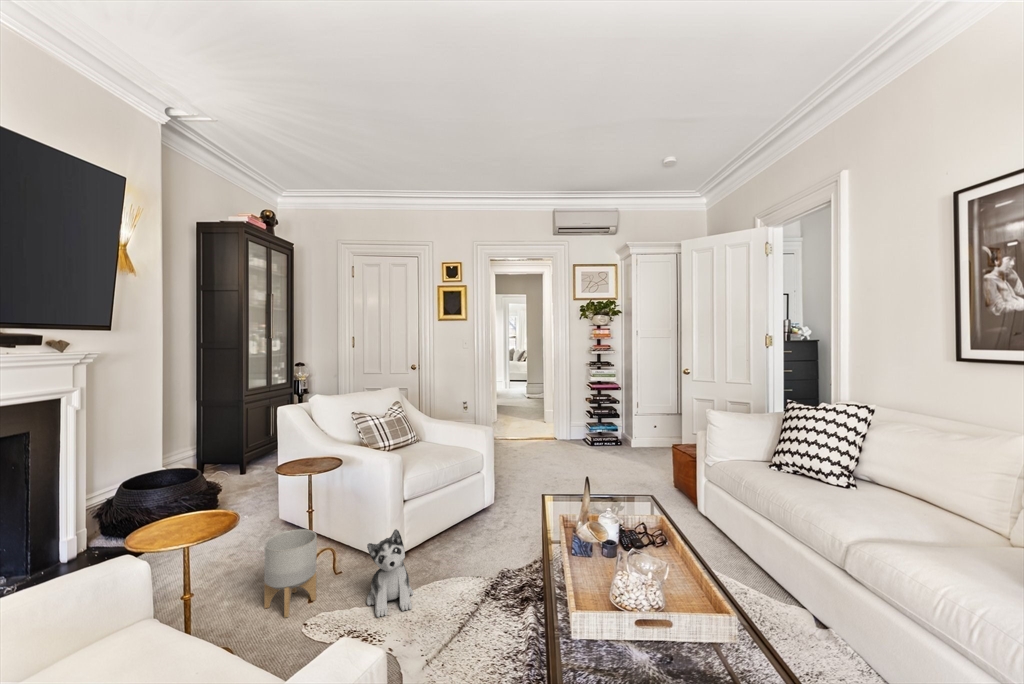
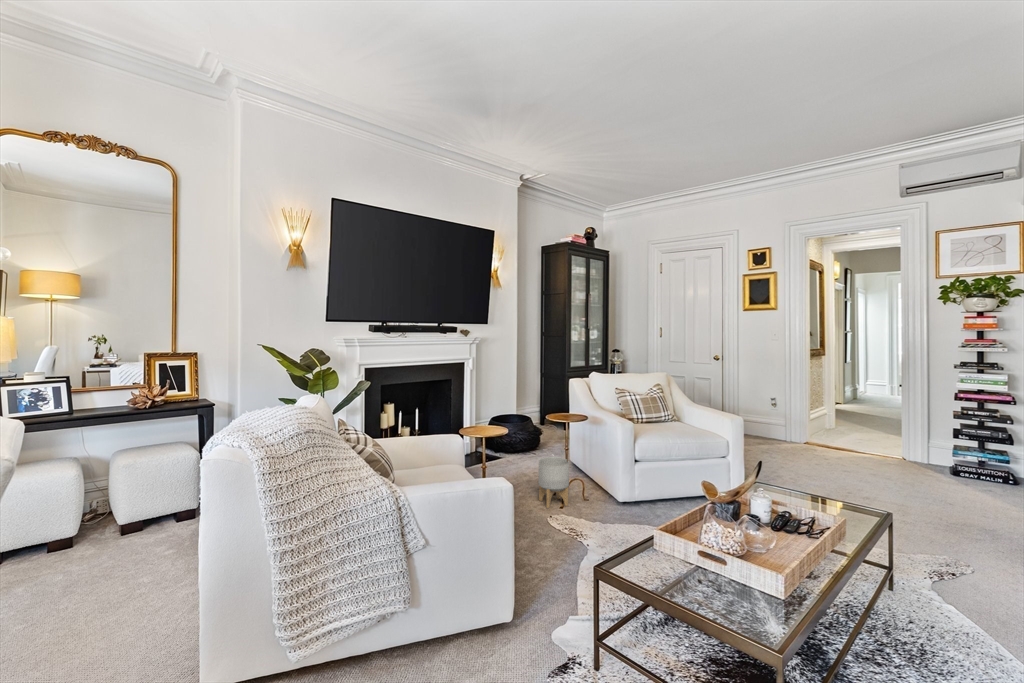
plush toy: present [367,529,414,617] -> none [594,469,629,529]

